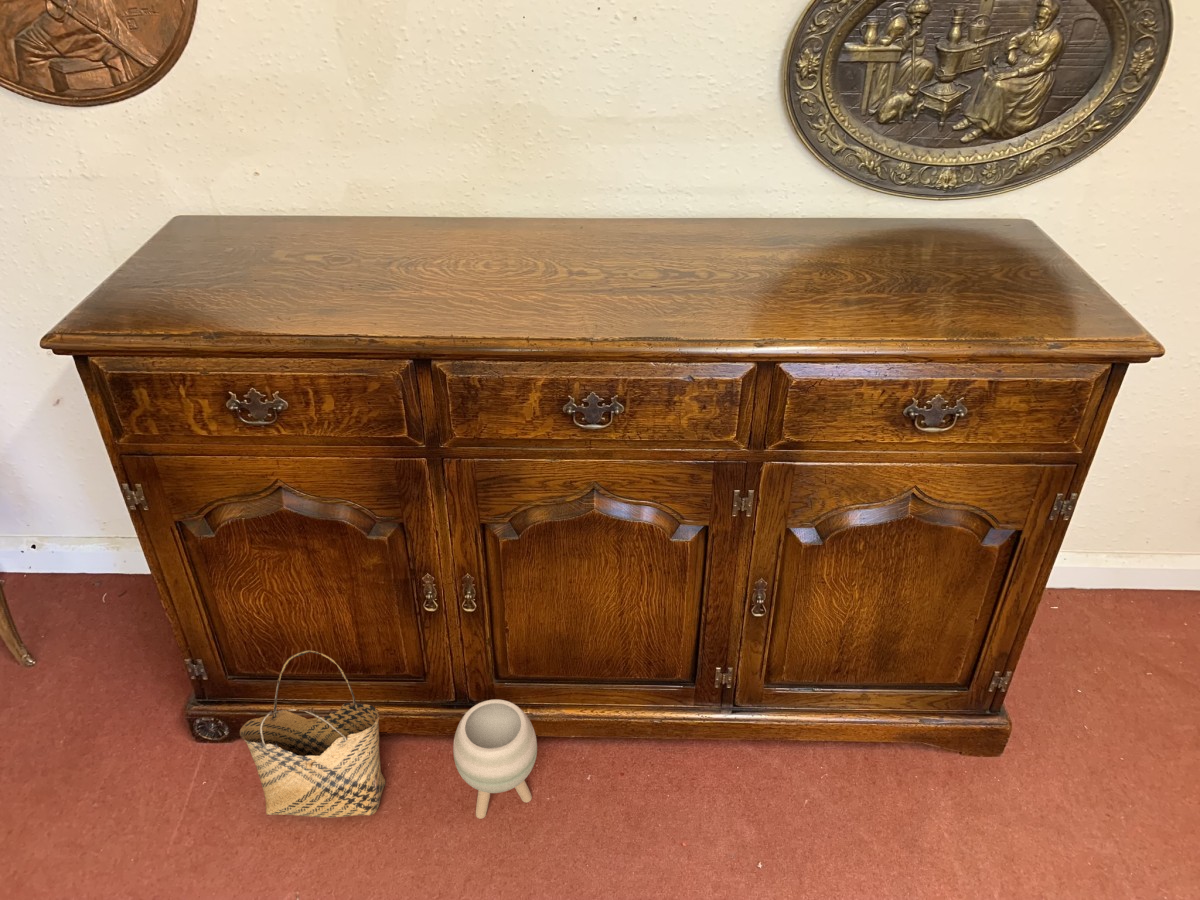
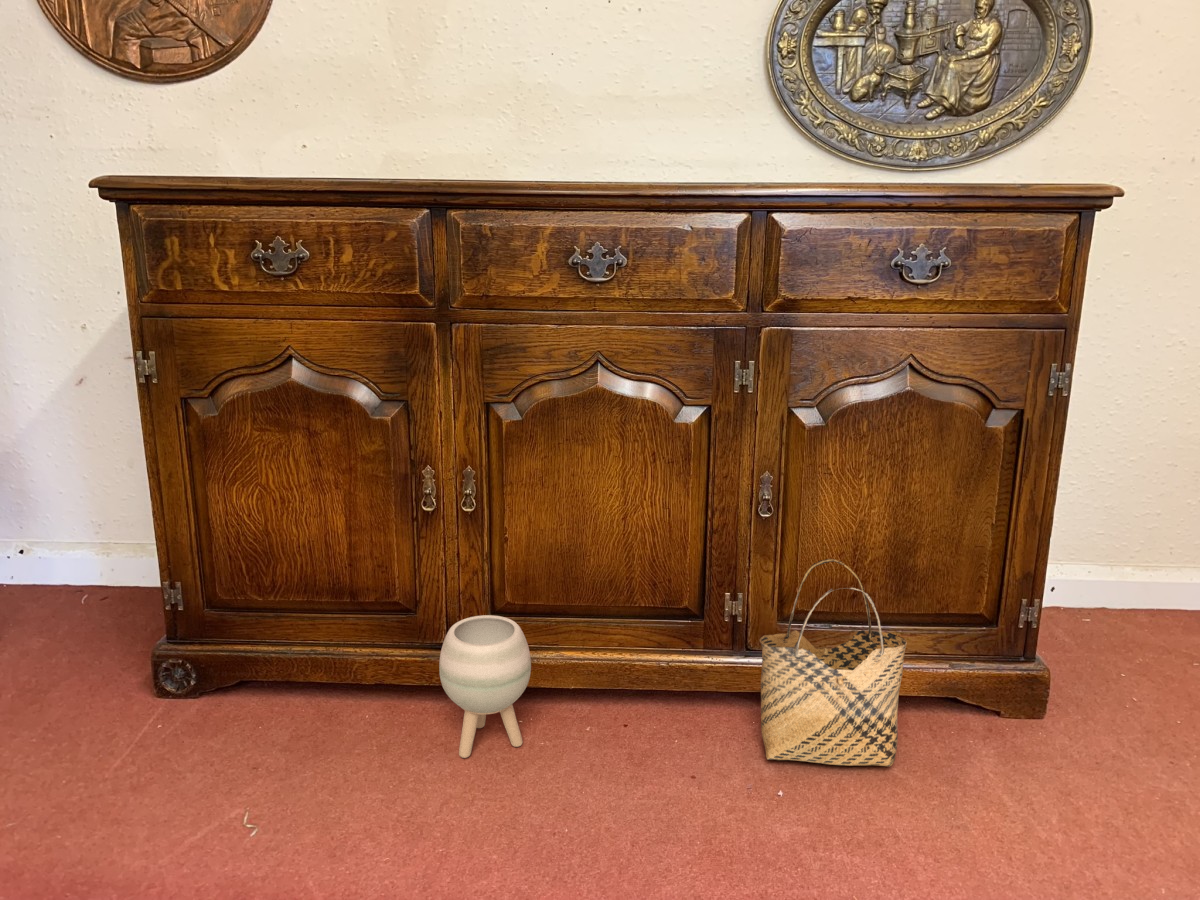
woven basket: present [240,650,385,817] -> present [760,559,907,766]

